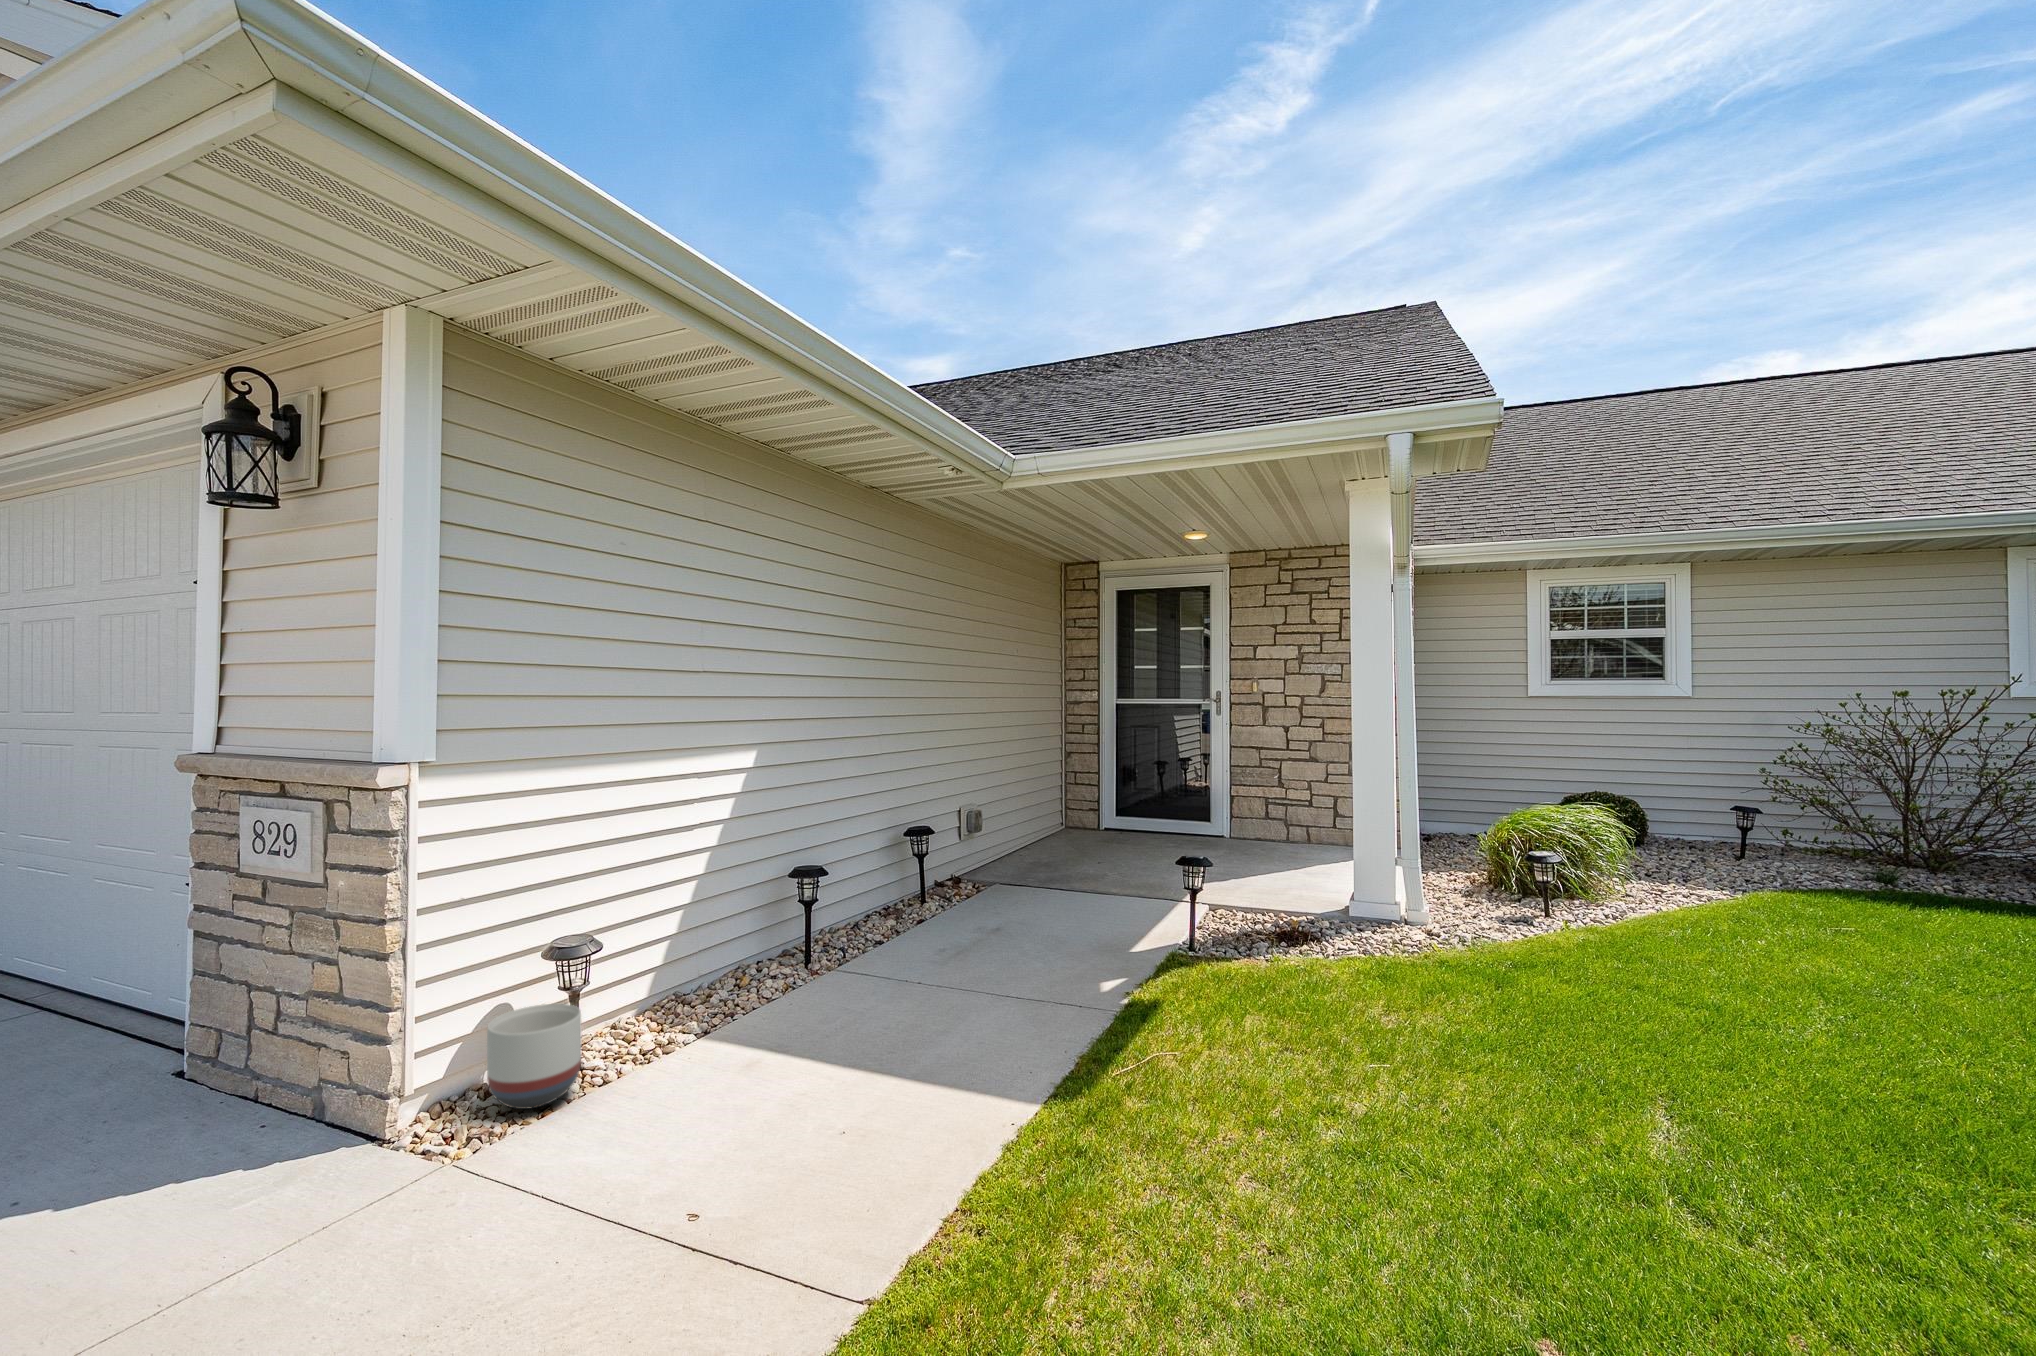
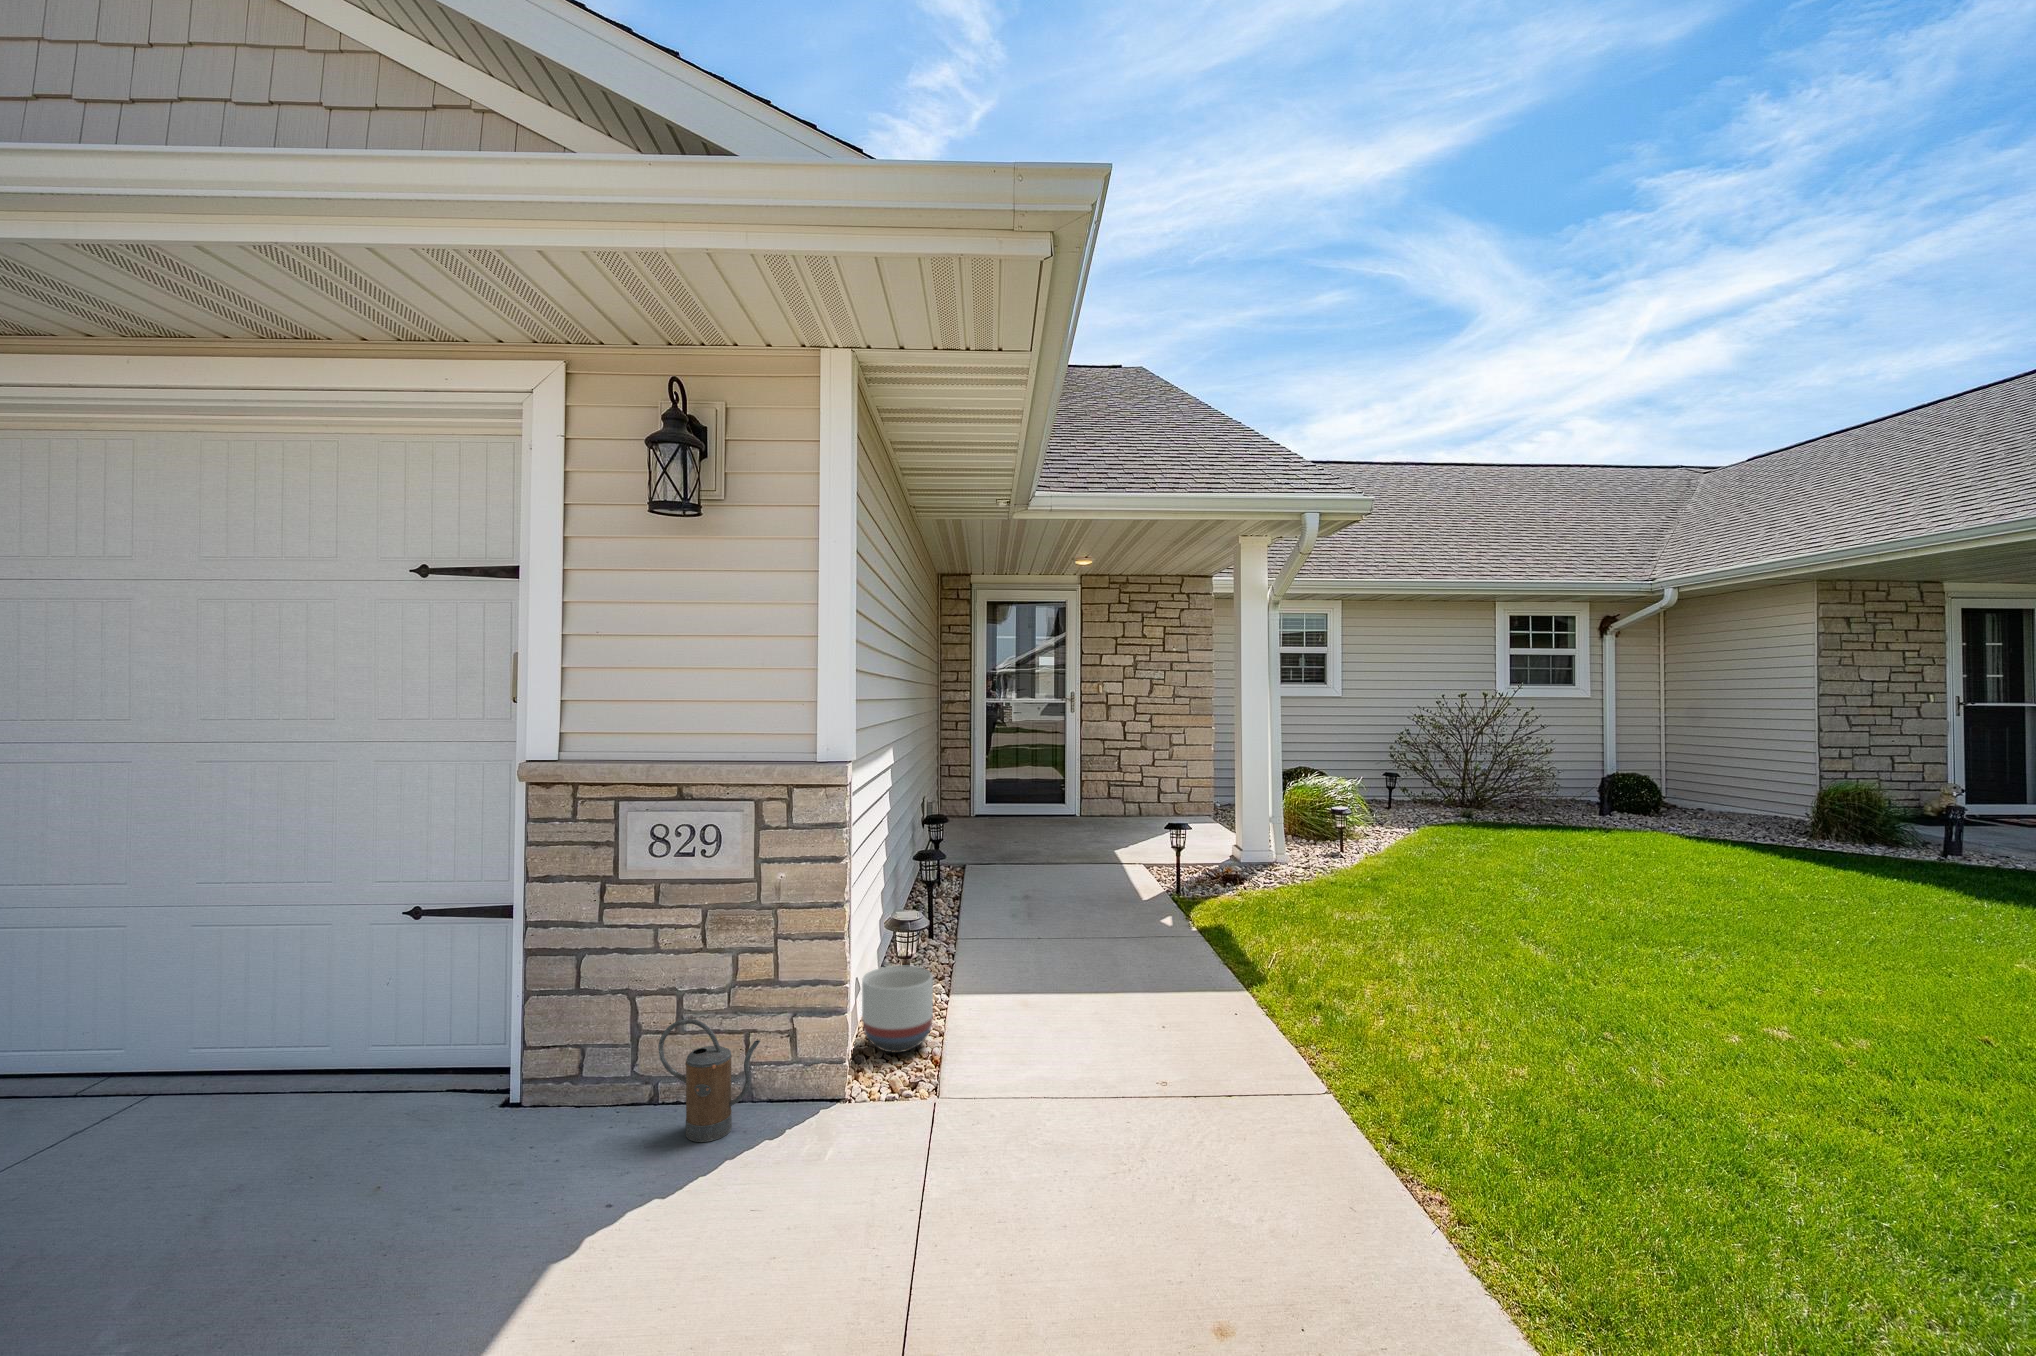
watering can: none [188,1033,256,1172] -> present [659,1019,760,1142]

